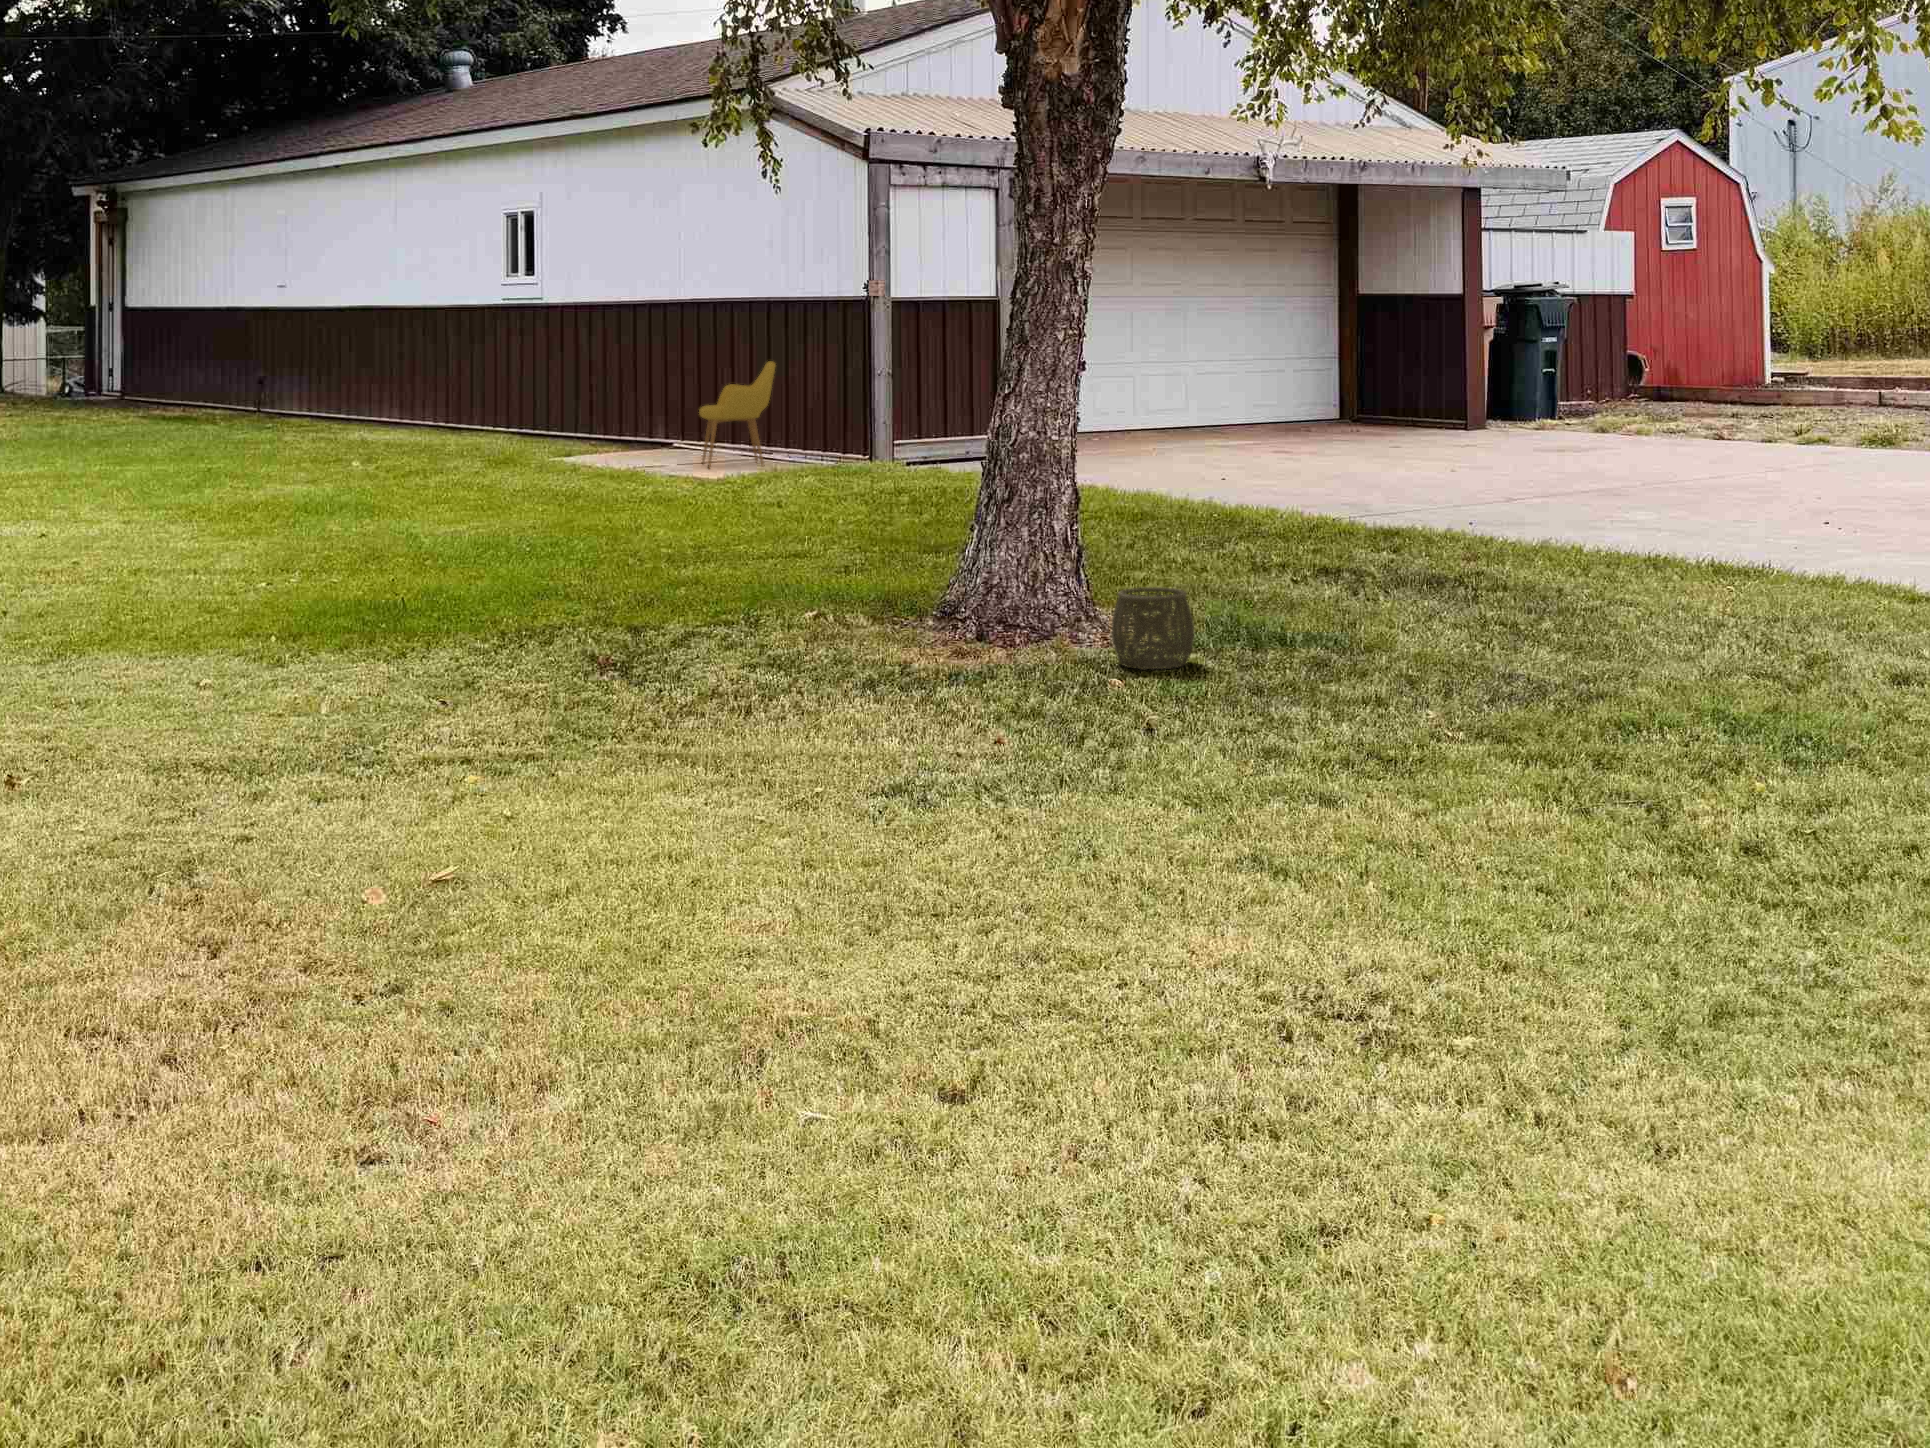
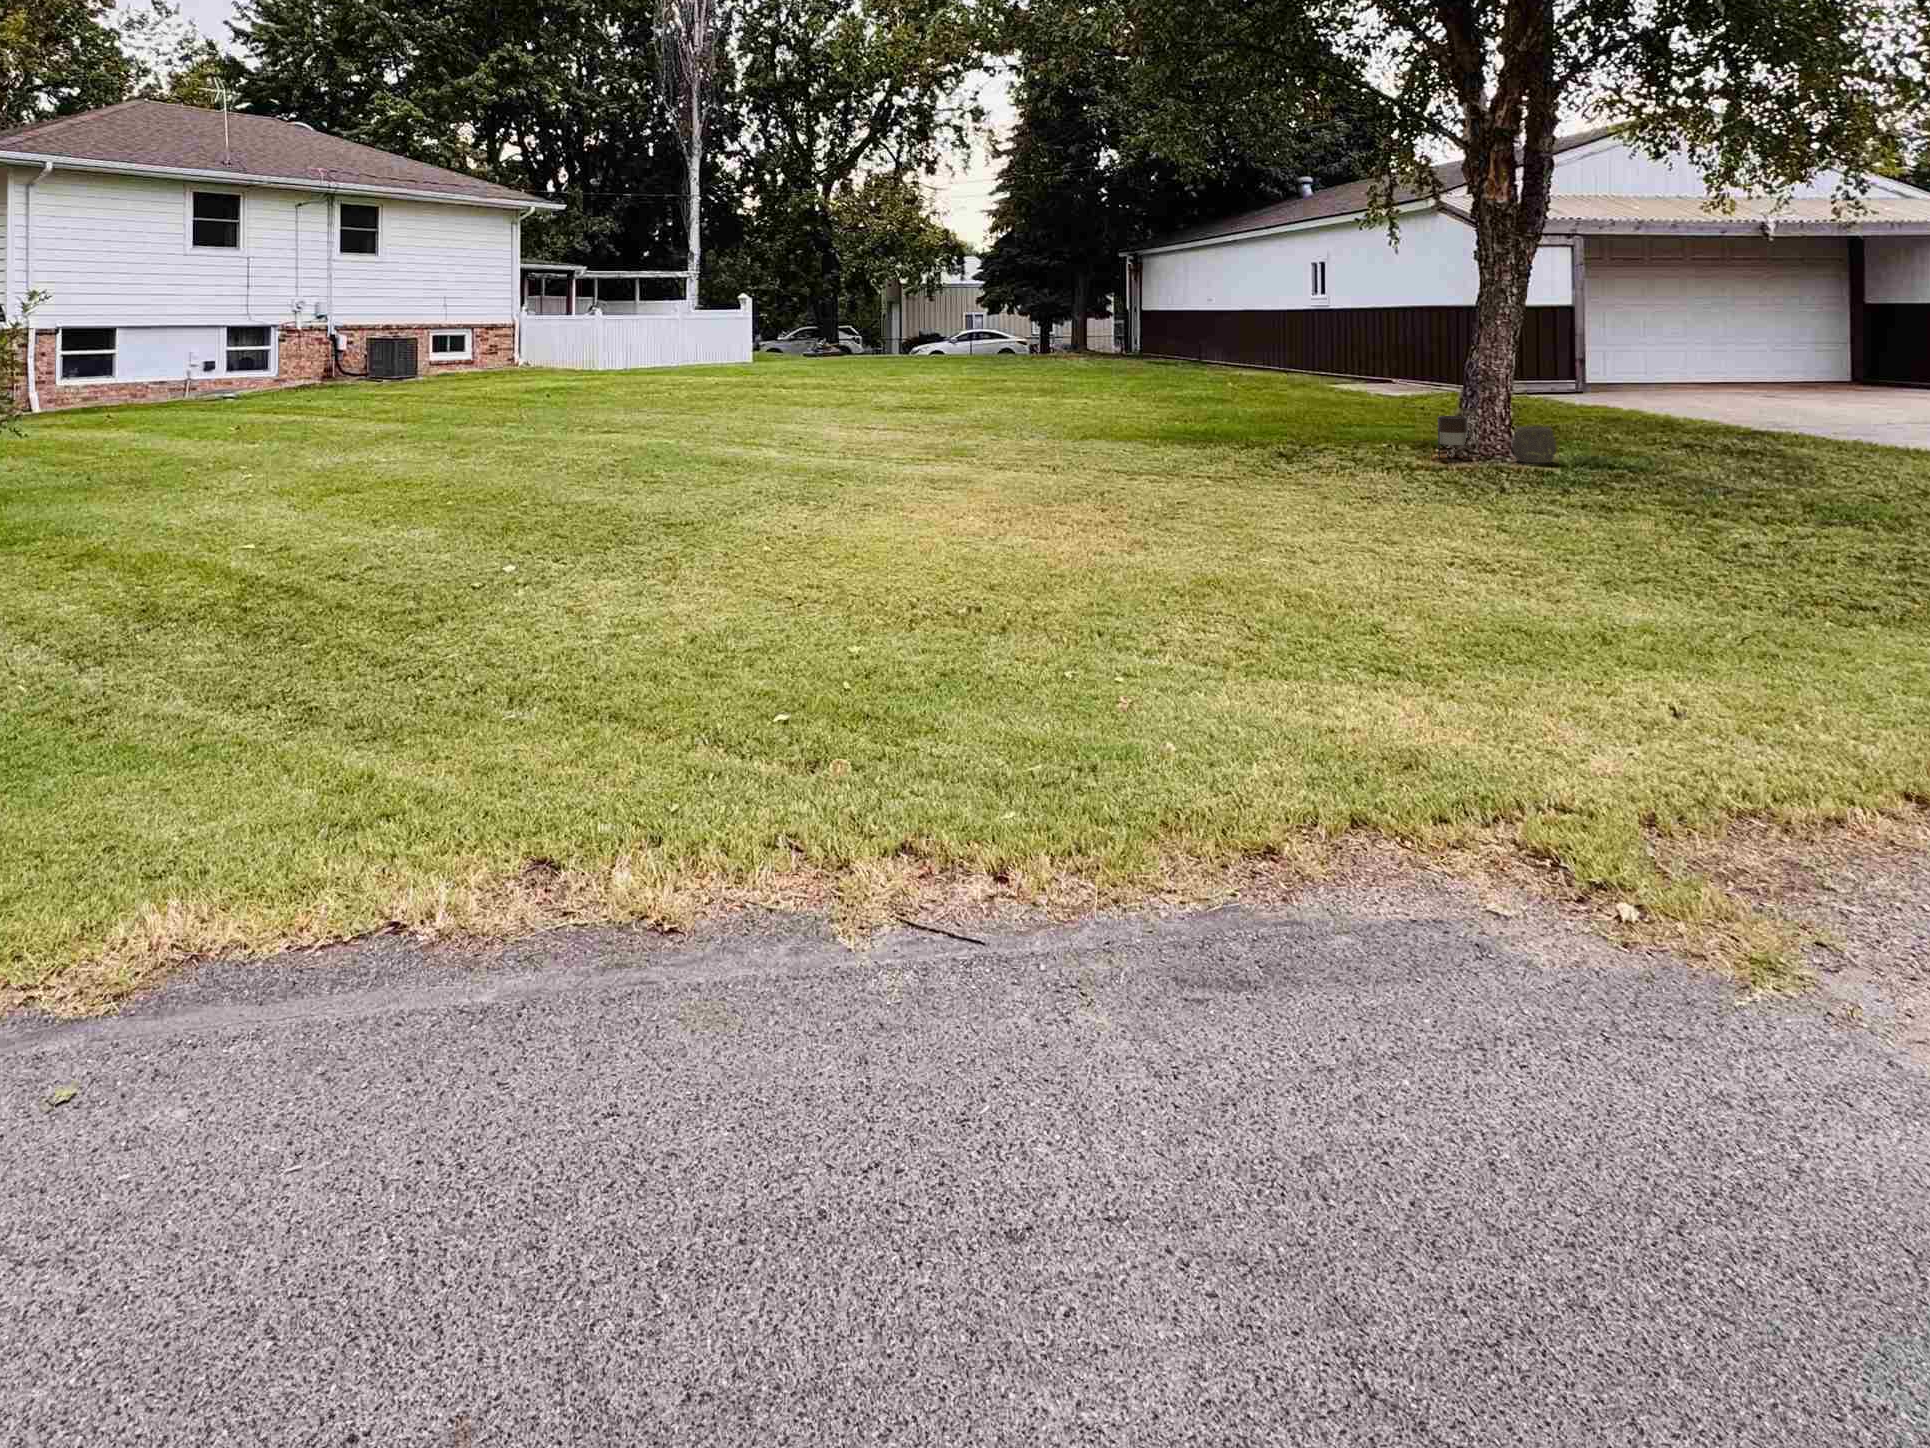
chair: present [699,361,776,468] -> none [1401,334,1443,388]
planter: none [962,574,1029,674] -> present [1438,416,1469,459]

